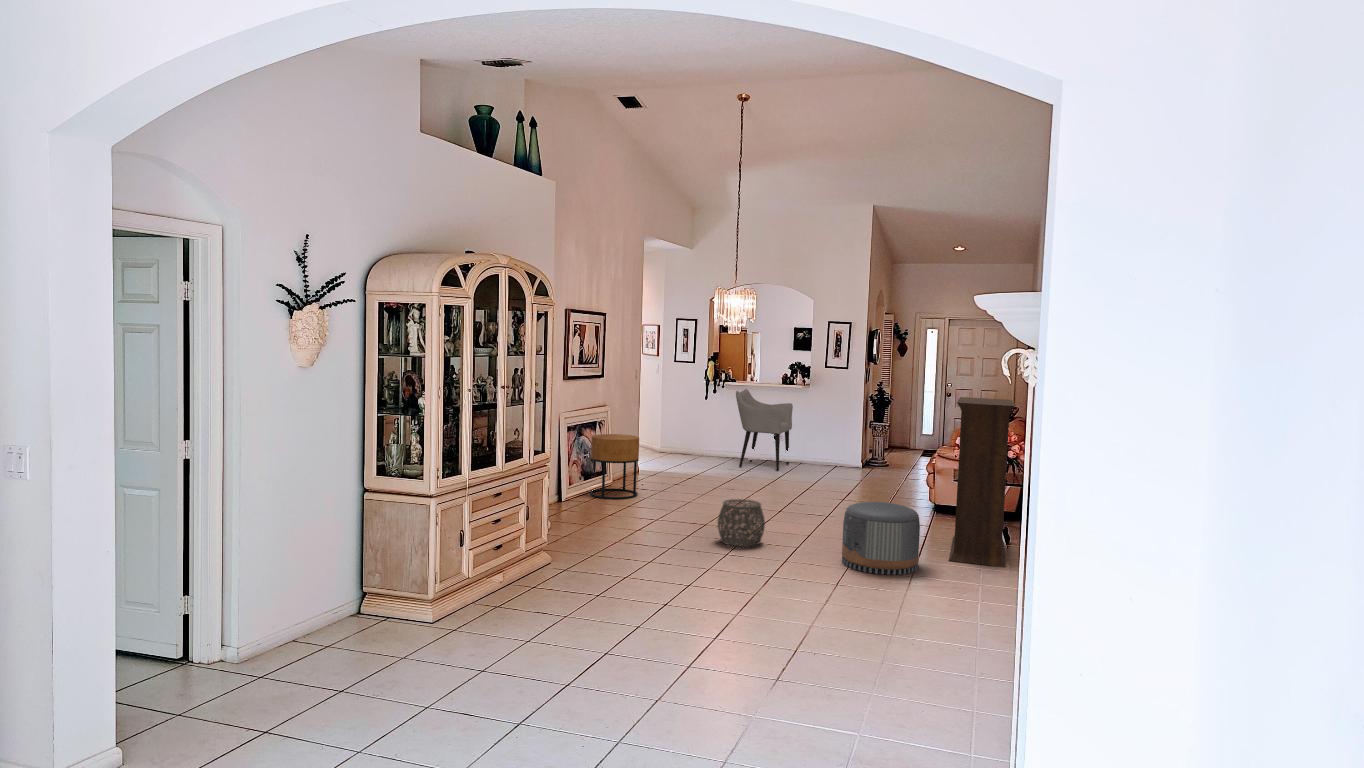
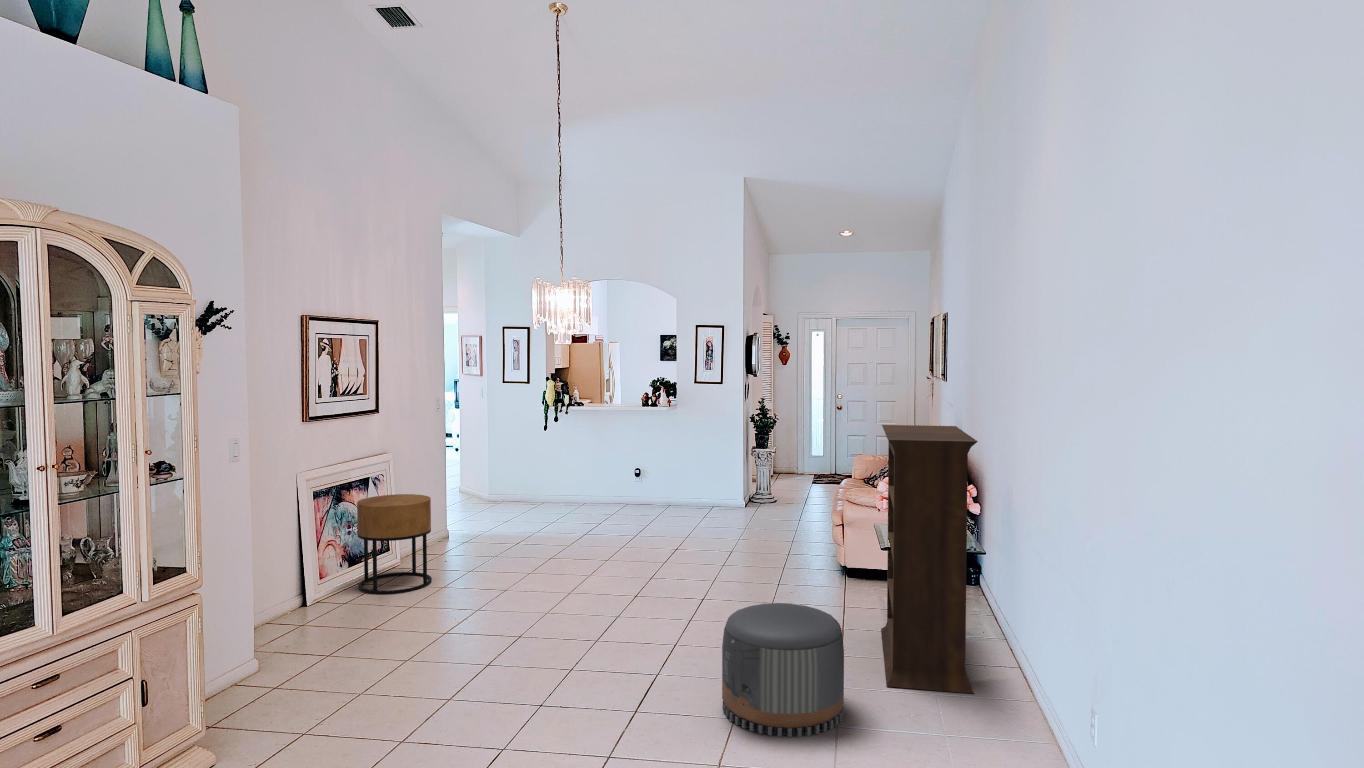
armchair: present [736,389,793,471] -> none [581,415,656,520]
woven basket: present [718,499,765,547] -> none [523,605,601,689]

